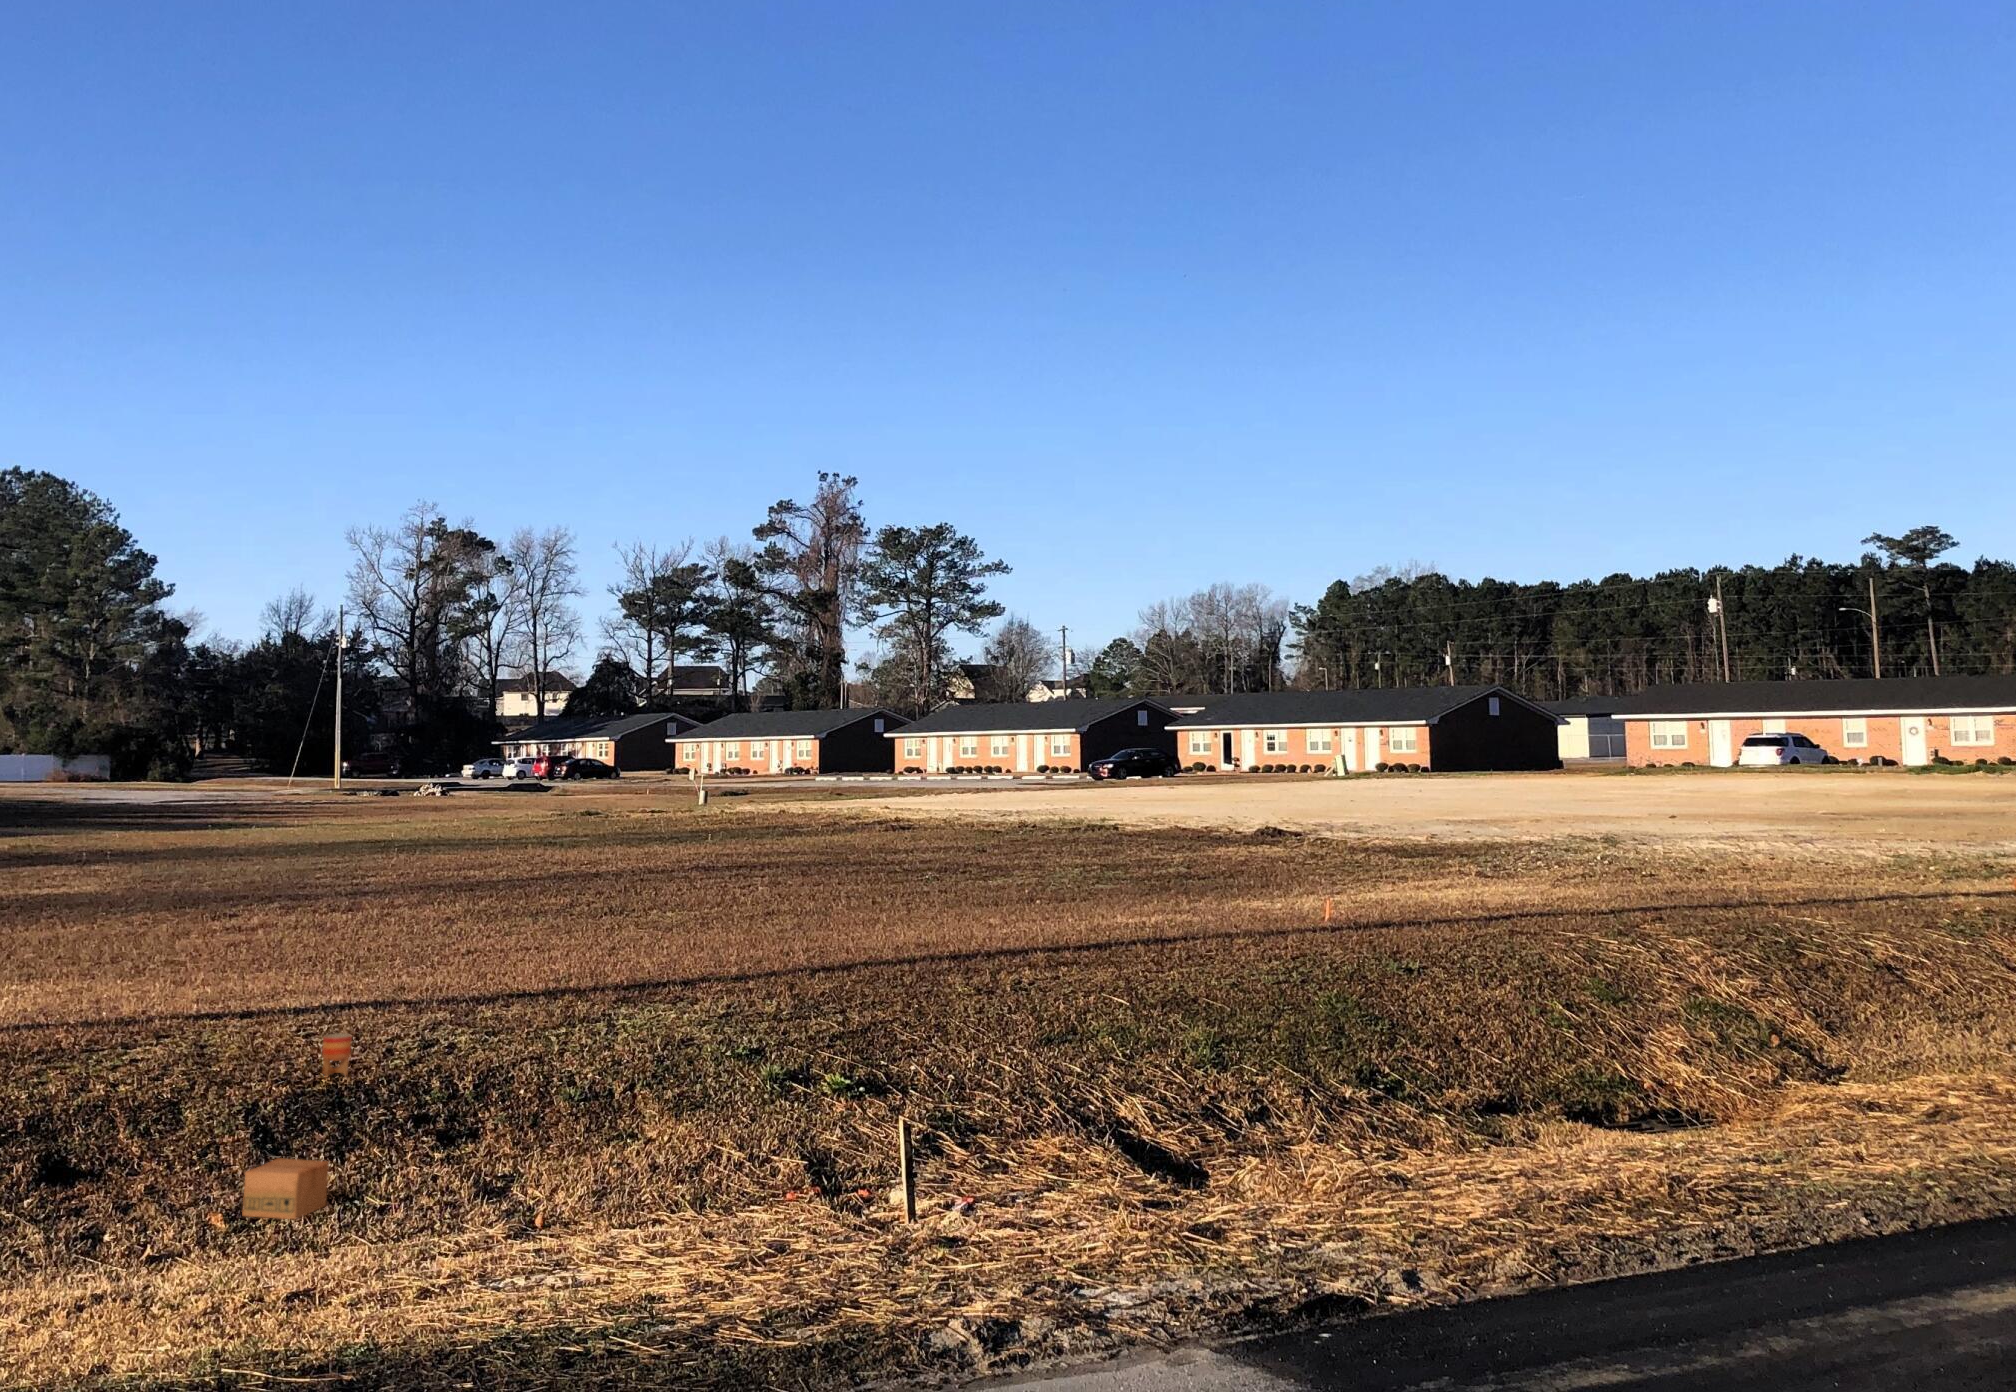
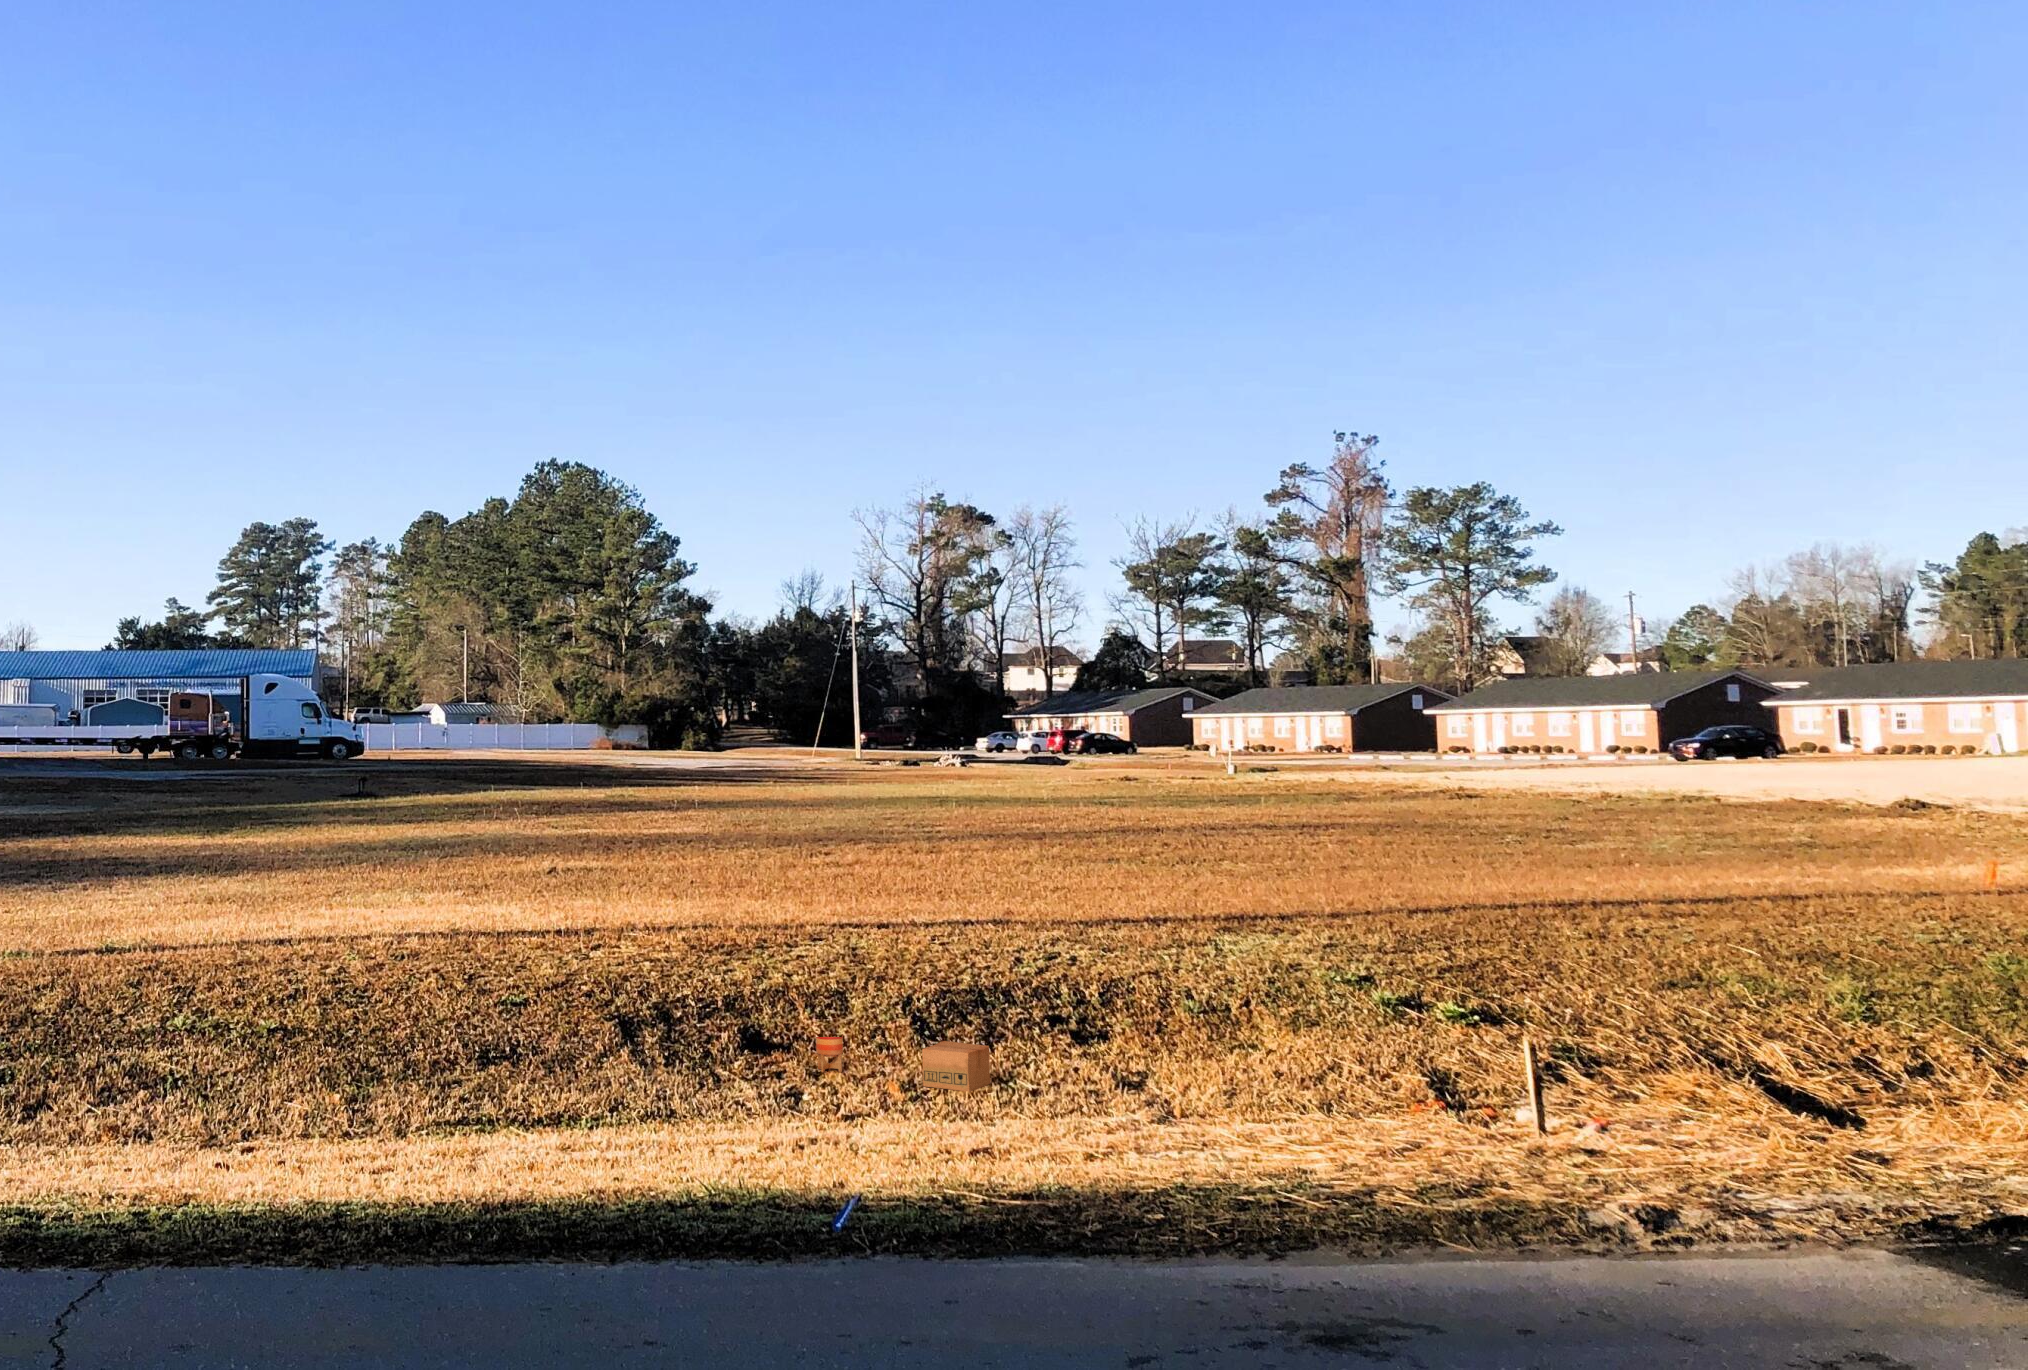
planter: present [322,1033,352,1077] -> present [816,1034,843,1072]

